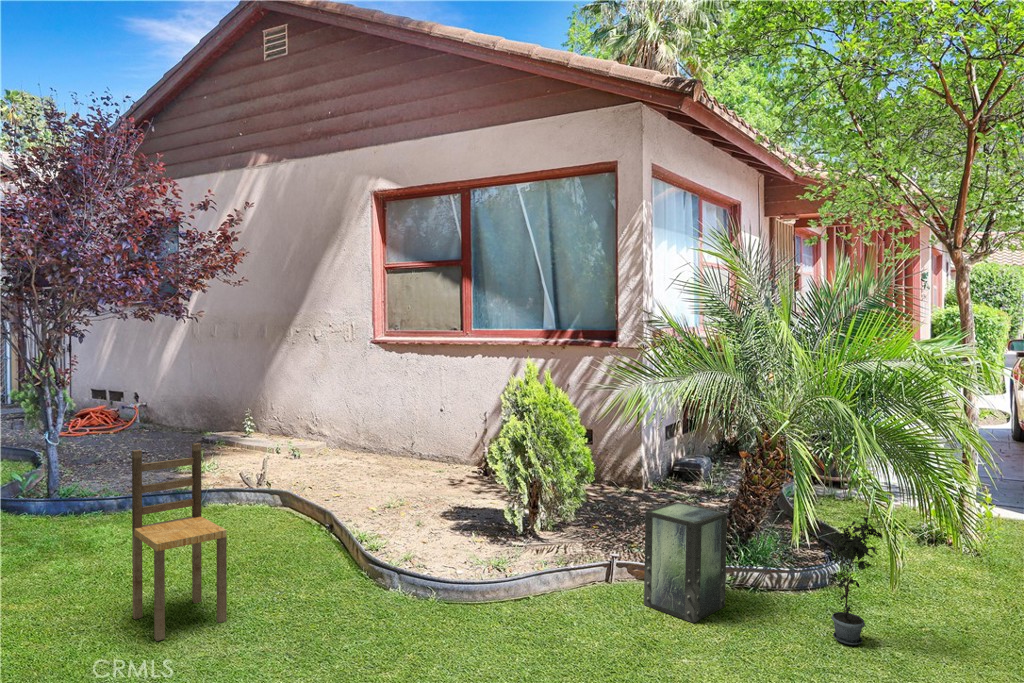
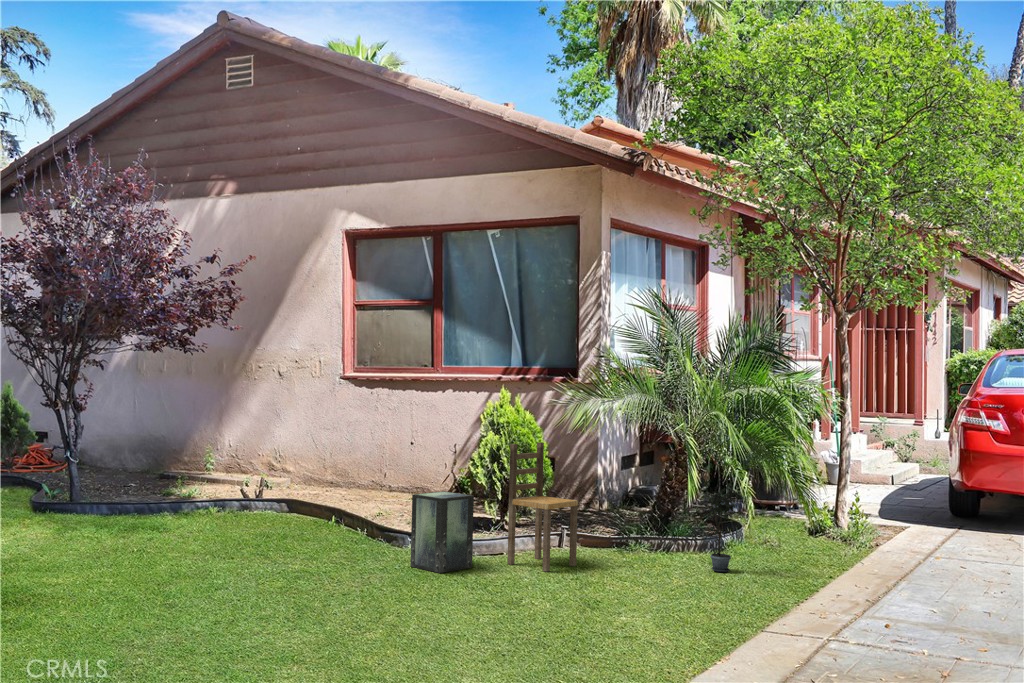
chair: present [132,443,227,641] -> present [508,443,578,572]
storage box: present [644,502,727,623] -> present [410,491,474,573]

